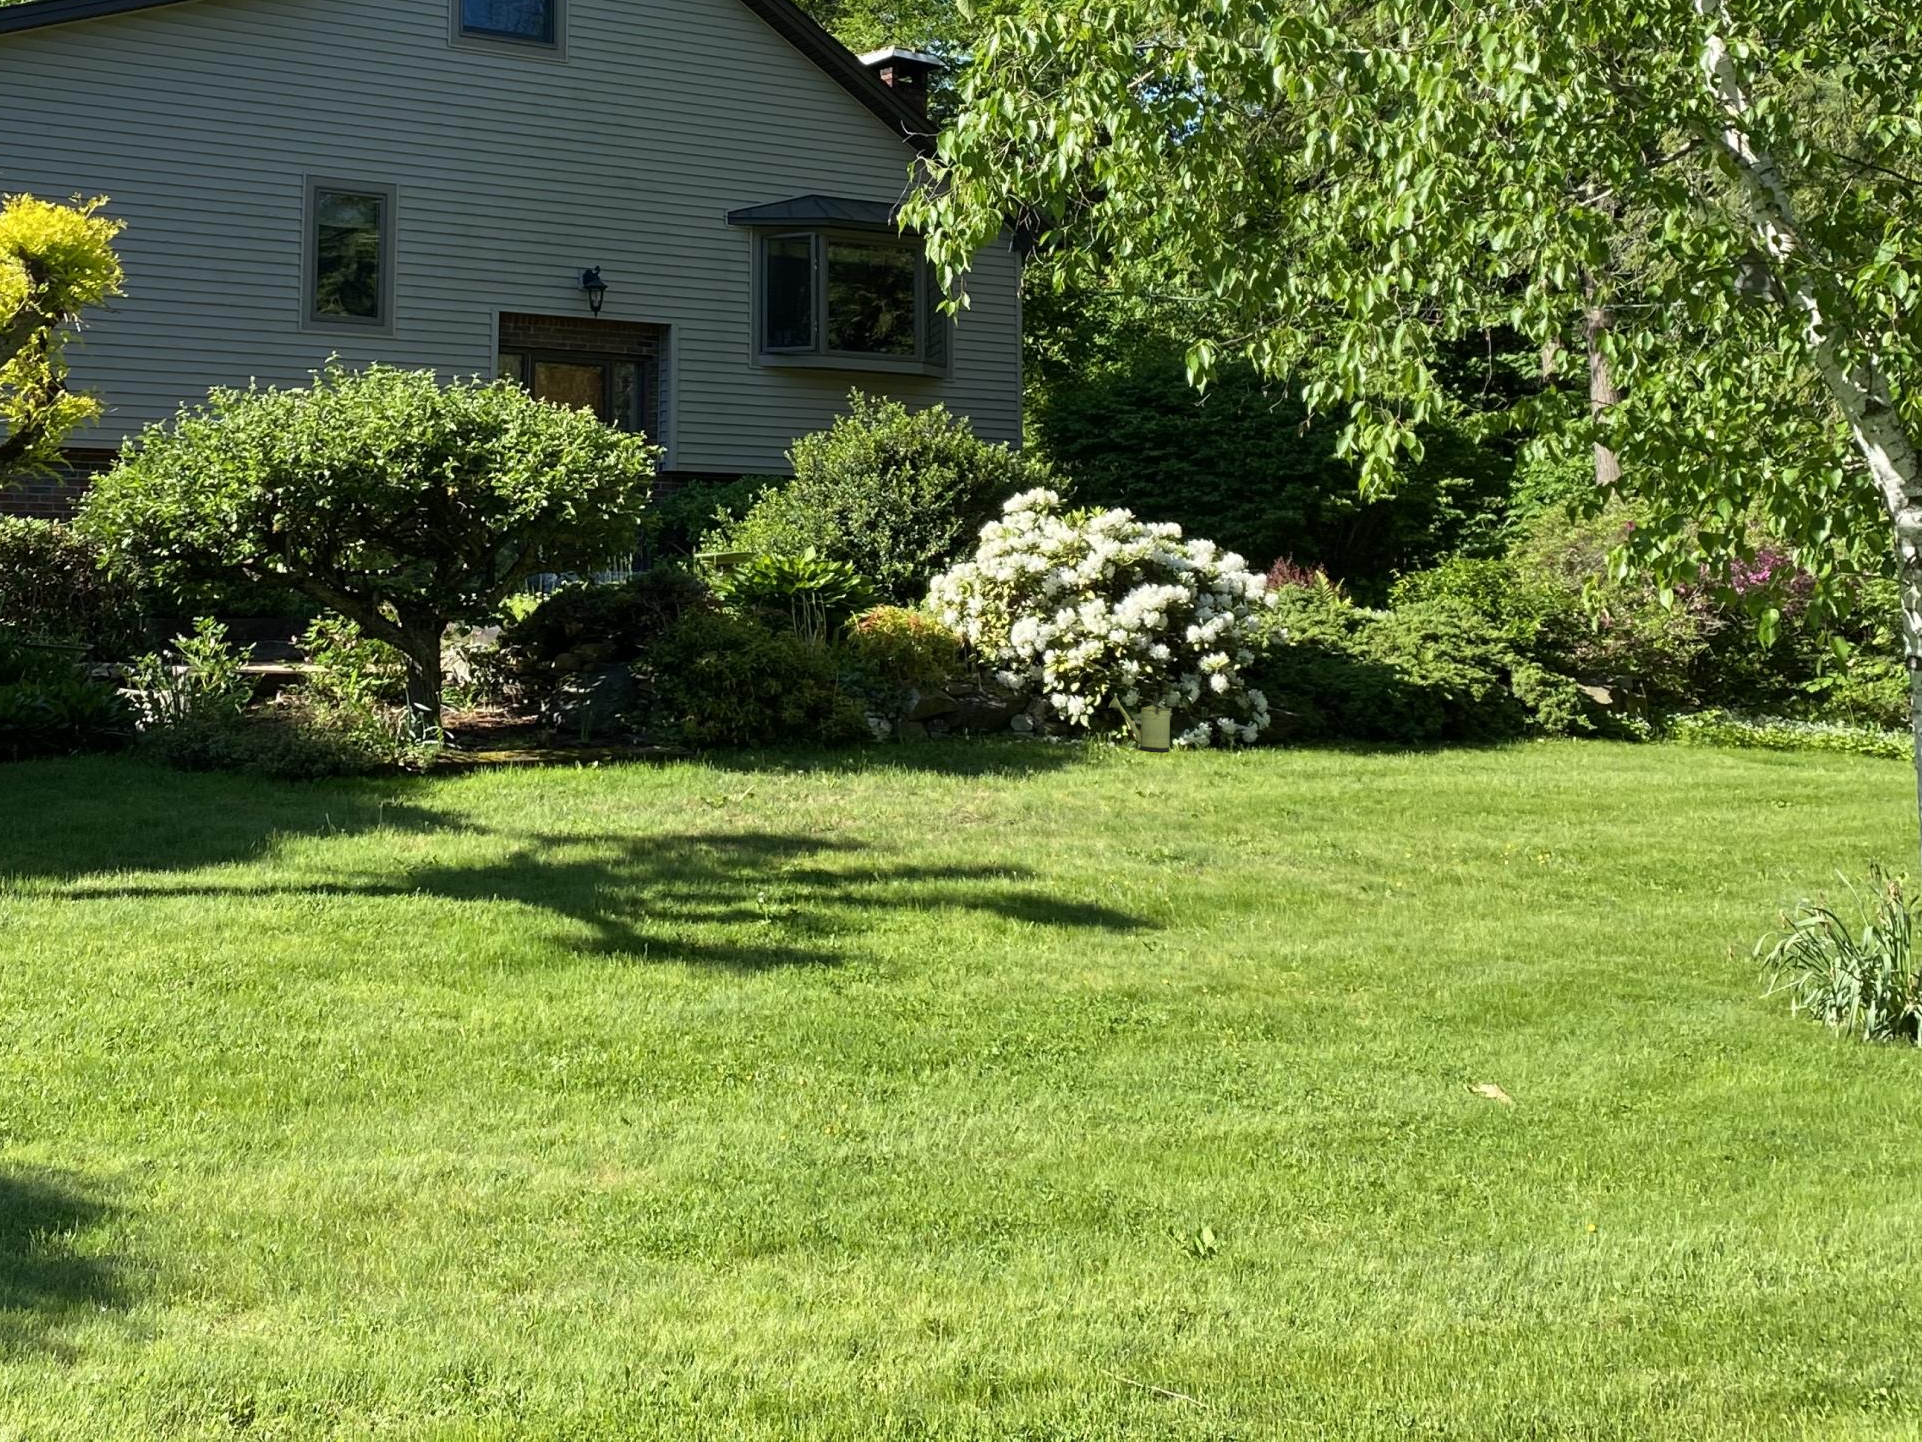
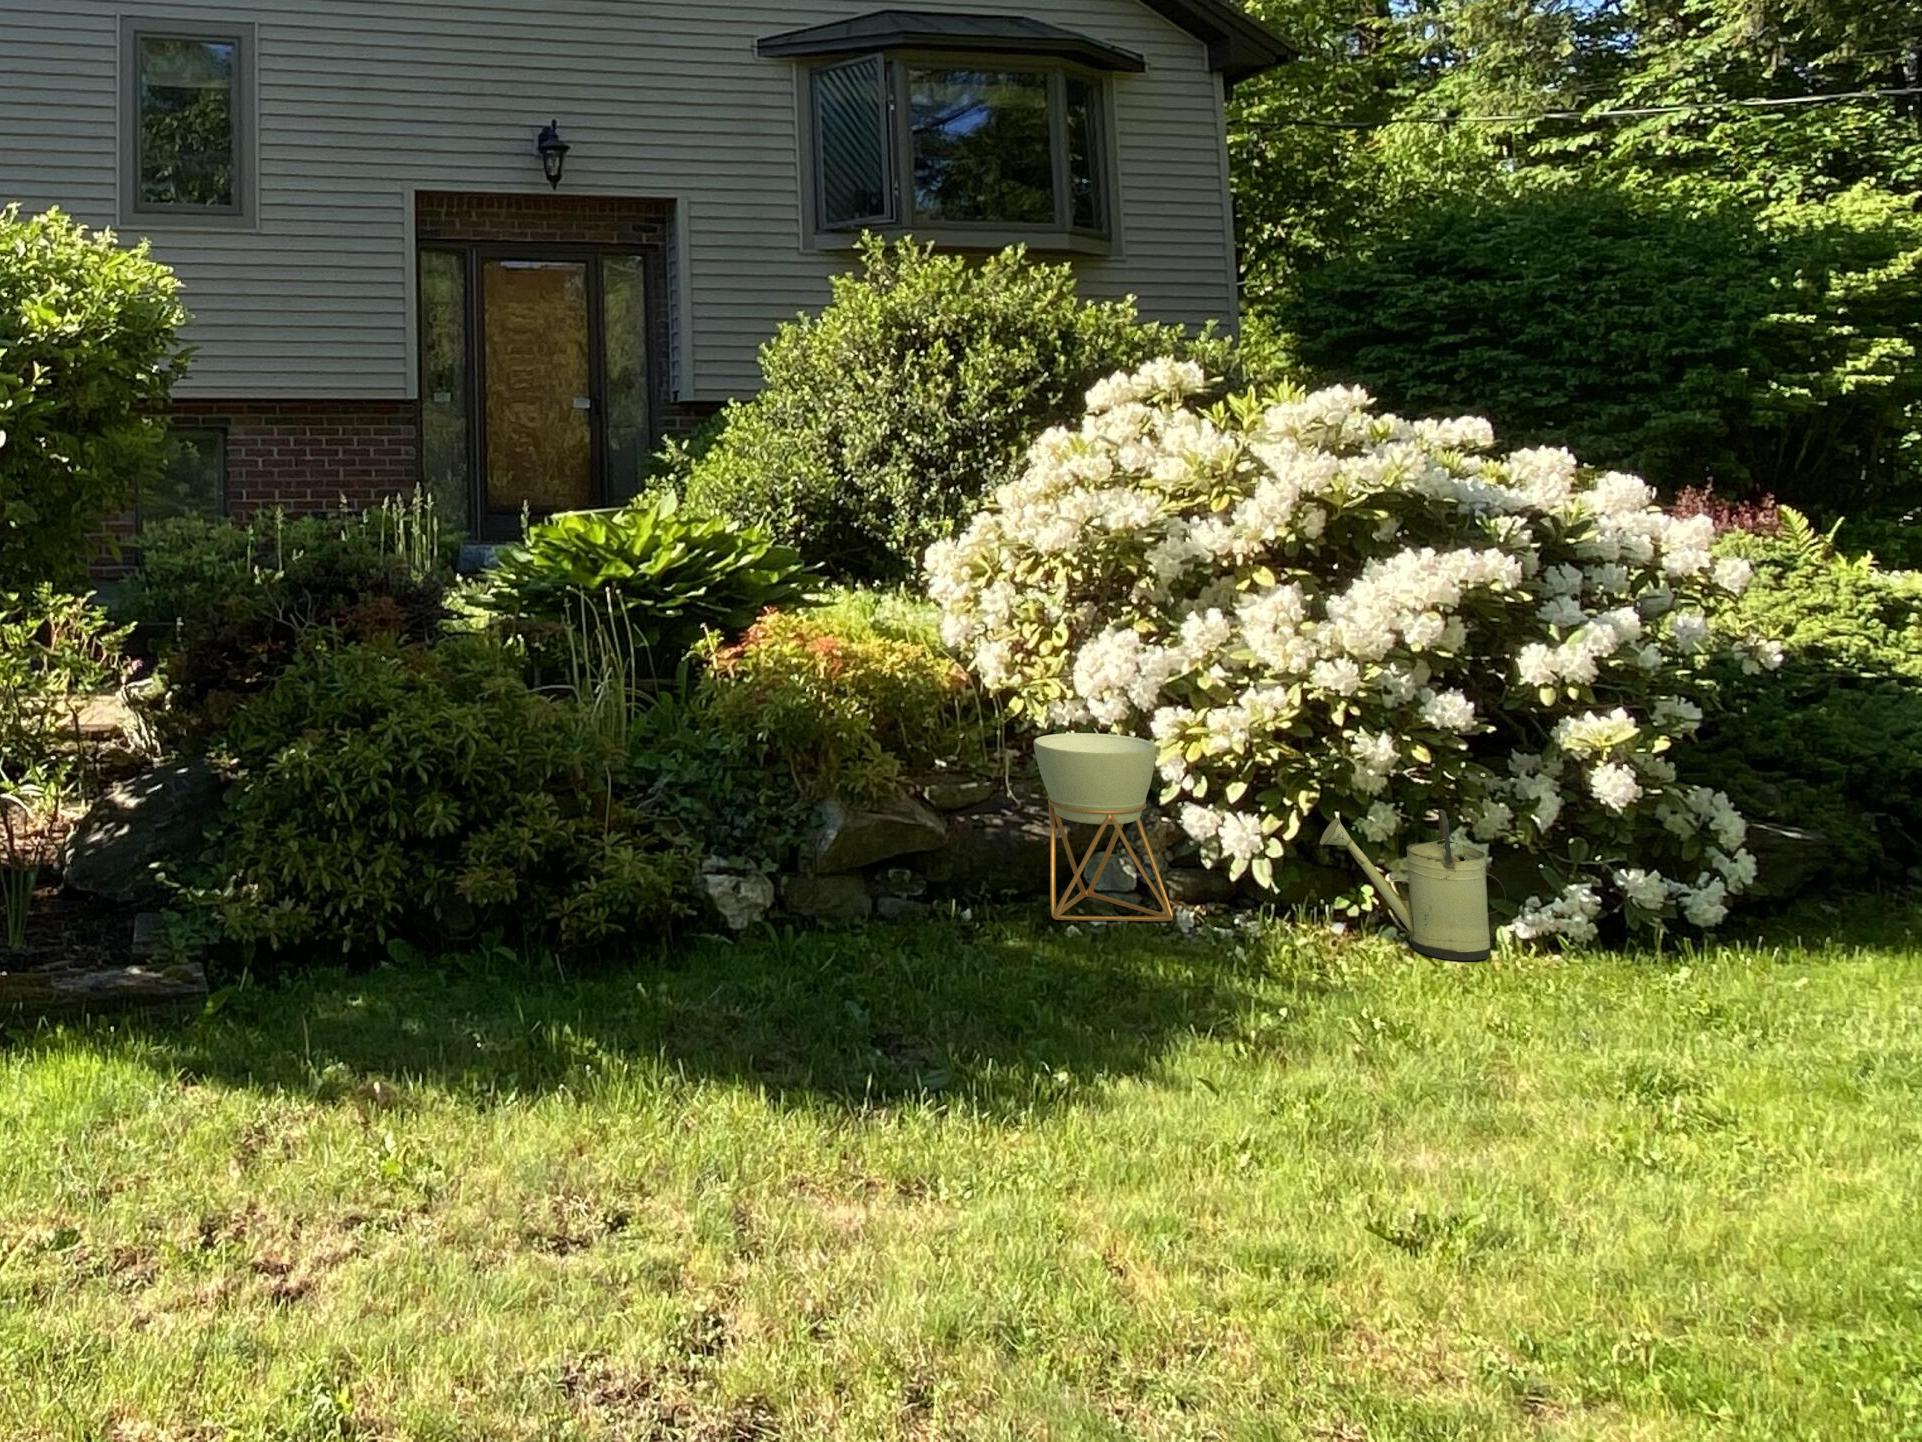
planter: none [993,664,1048,743] -> present [1034,733,1173,921]

